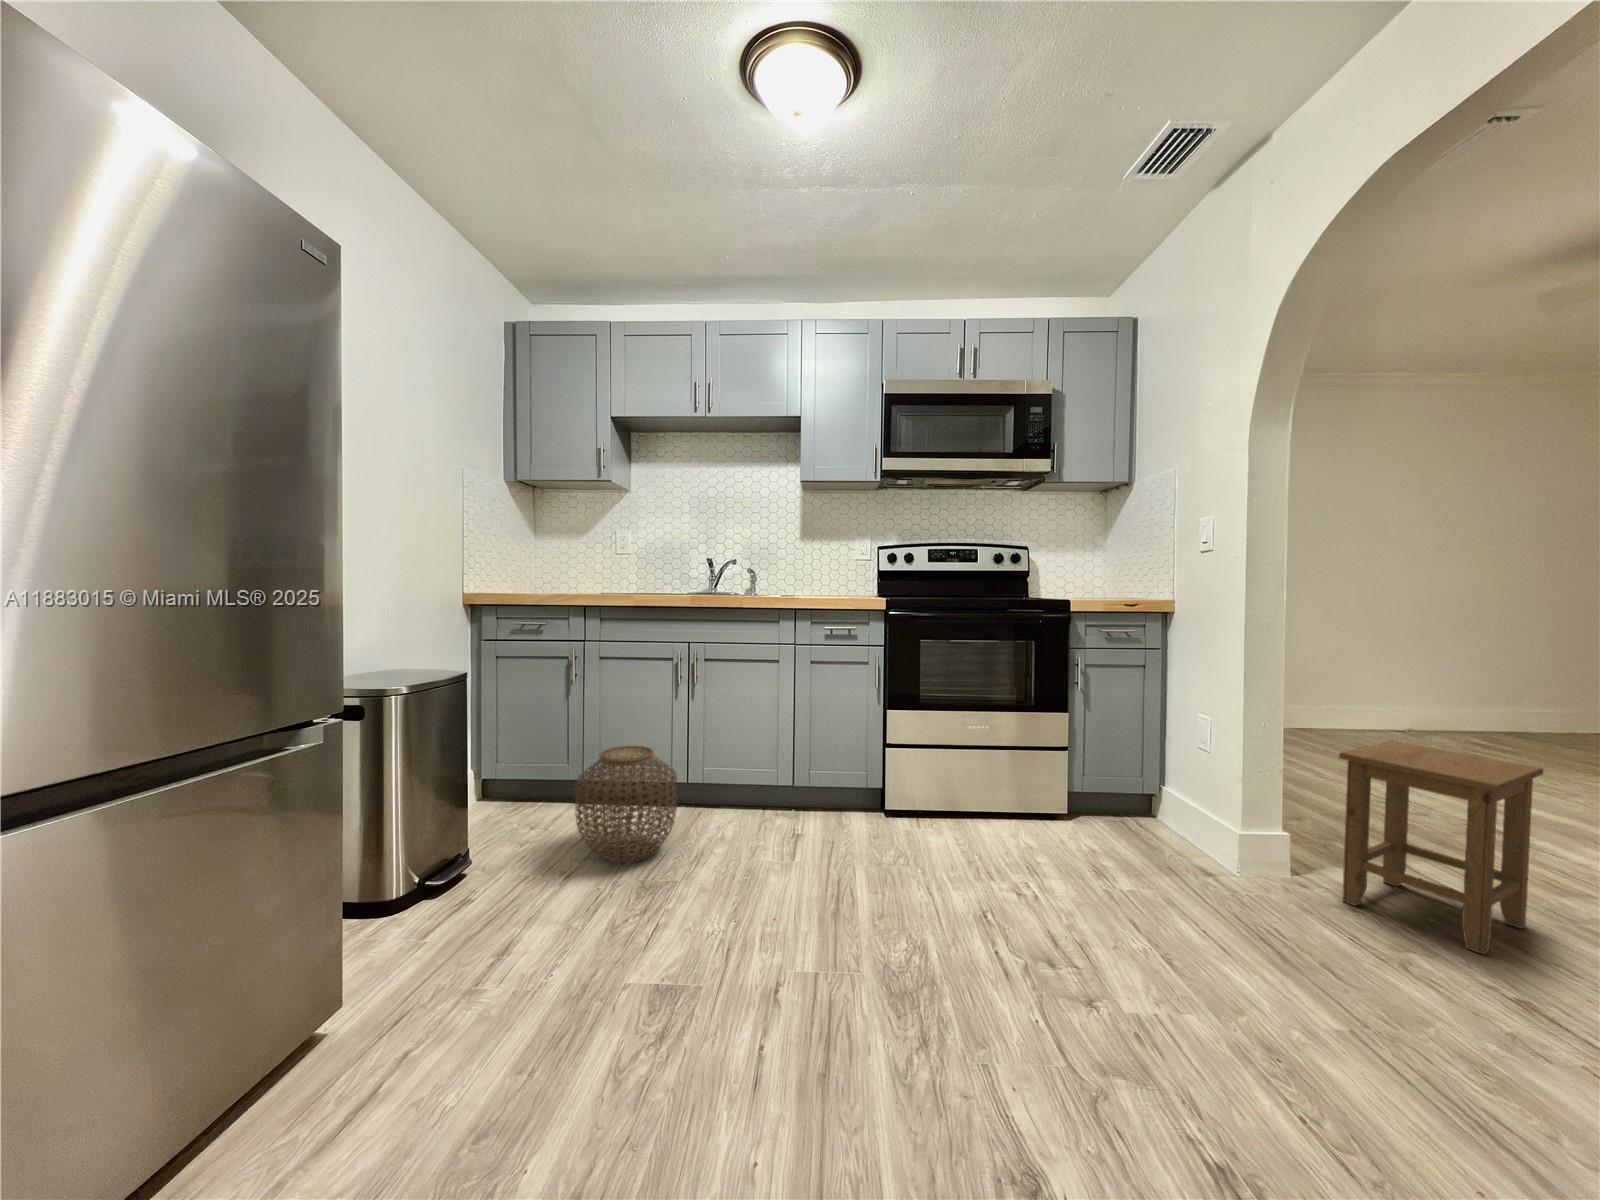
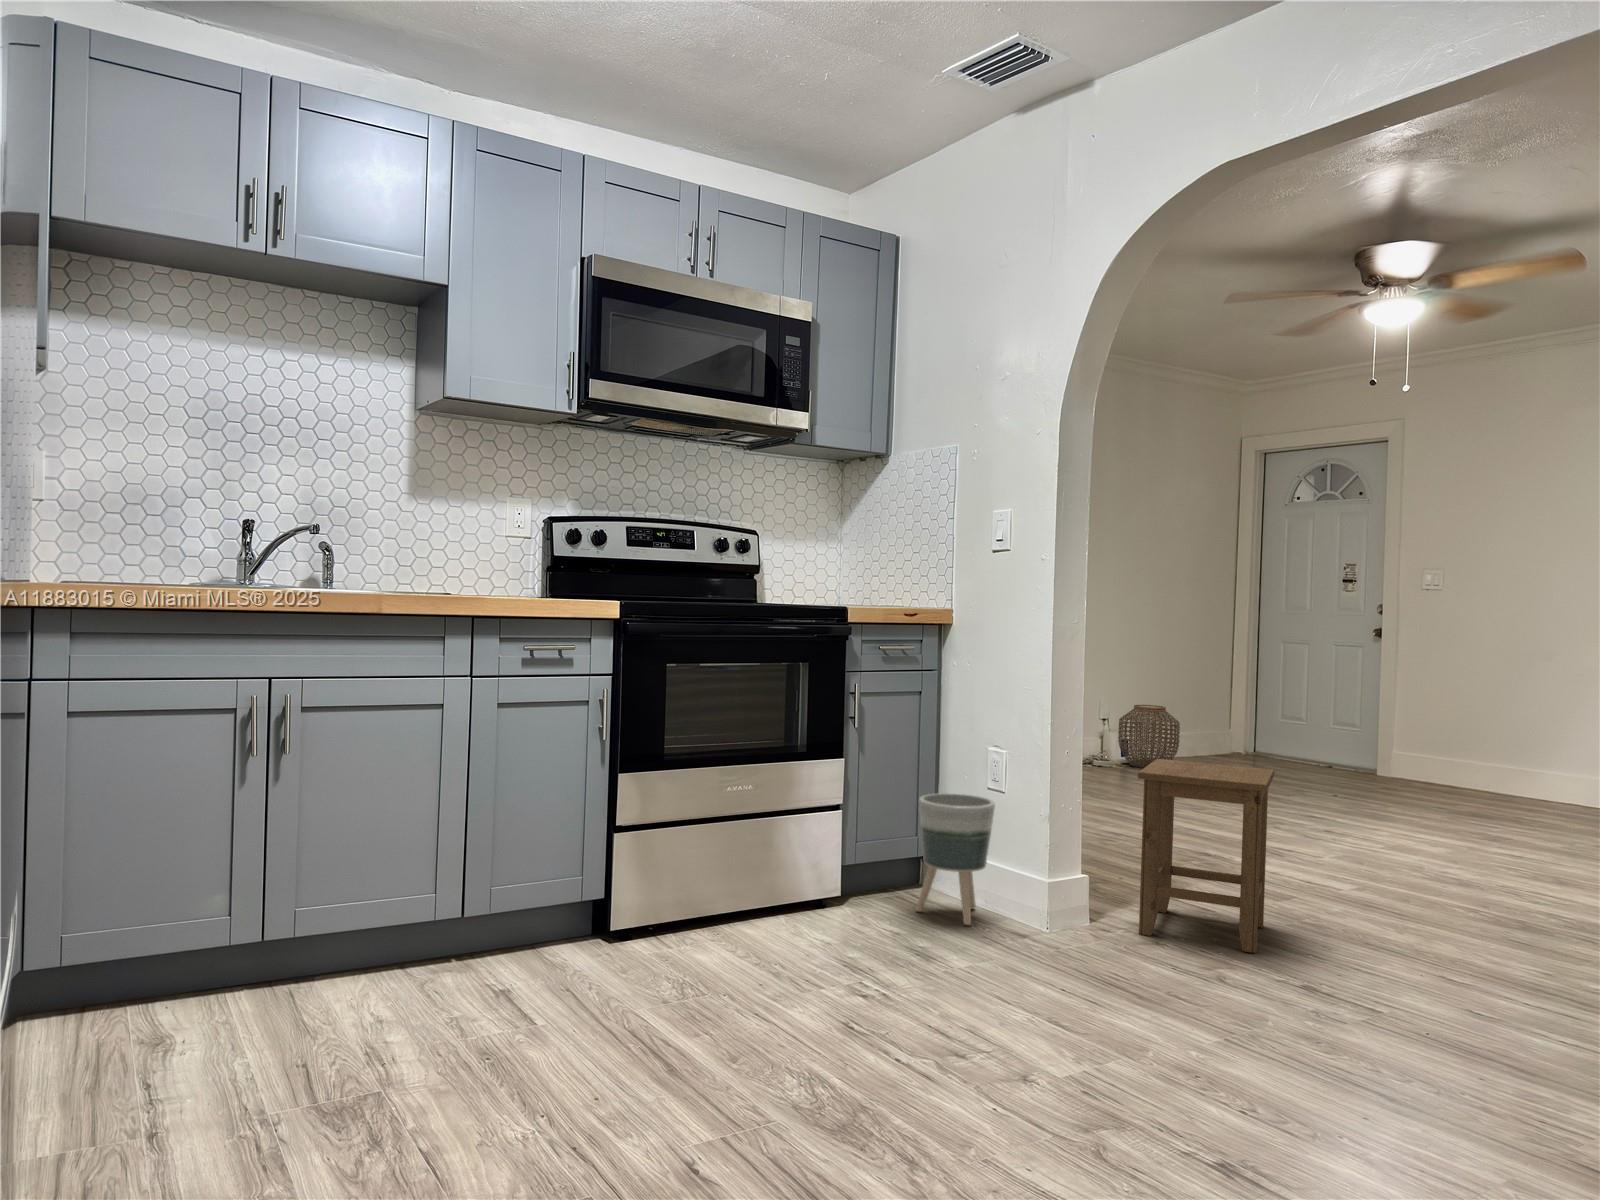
woven basket: present [575,746,677,863] -> present [1118,705,1180,768]
planter: none [1125,747,1194,857] -> present [916,793,995,925]

